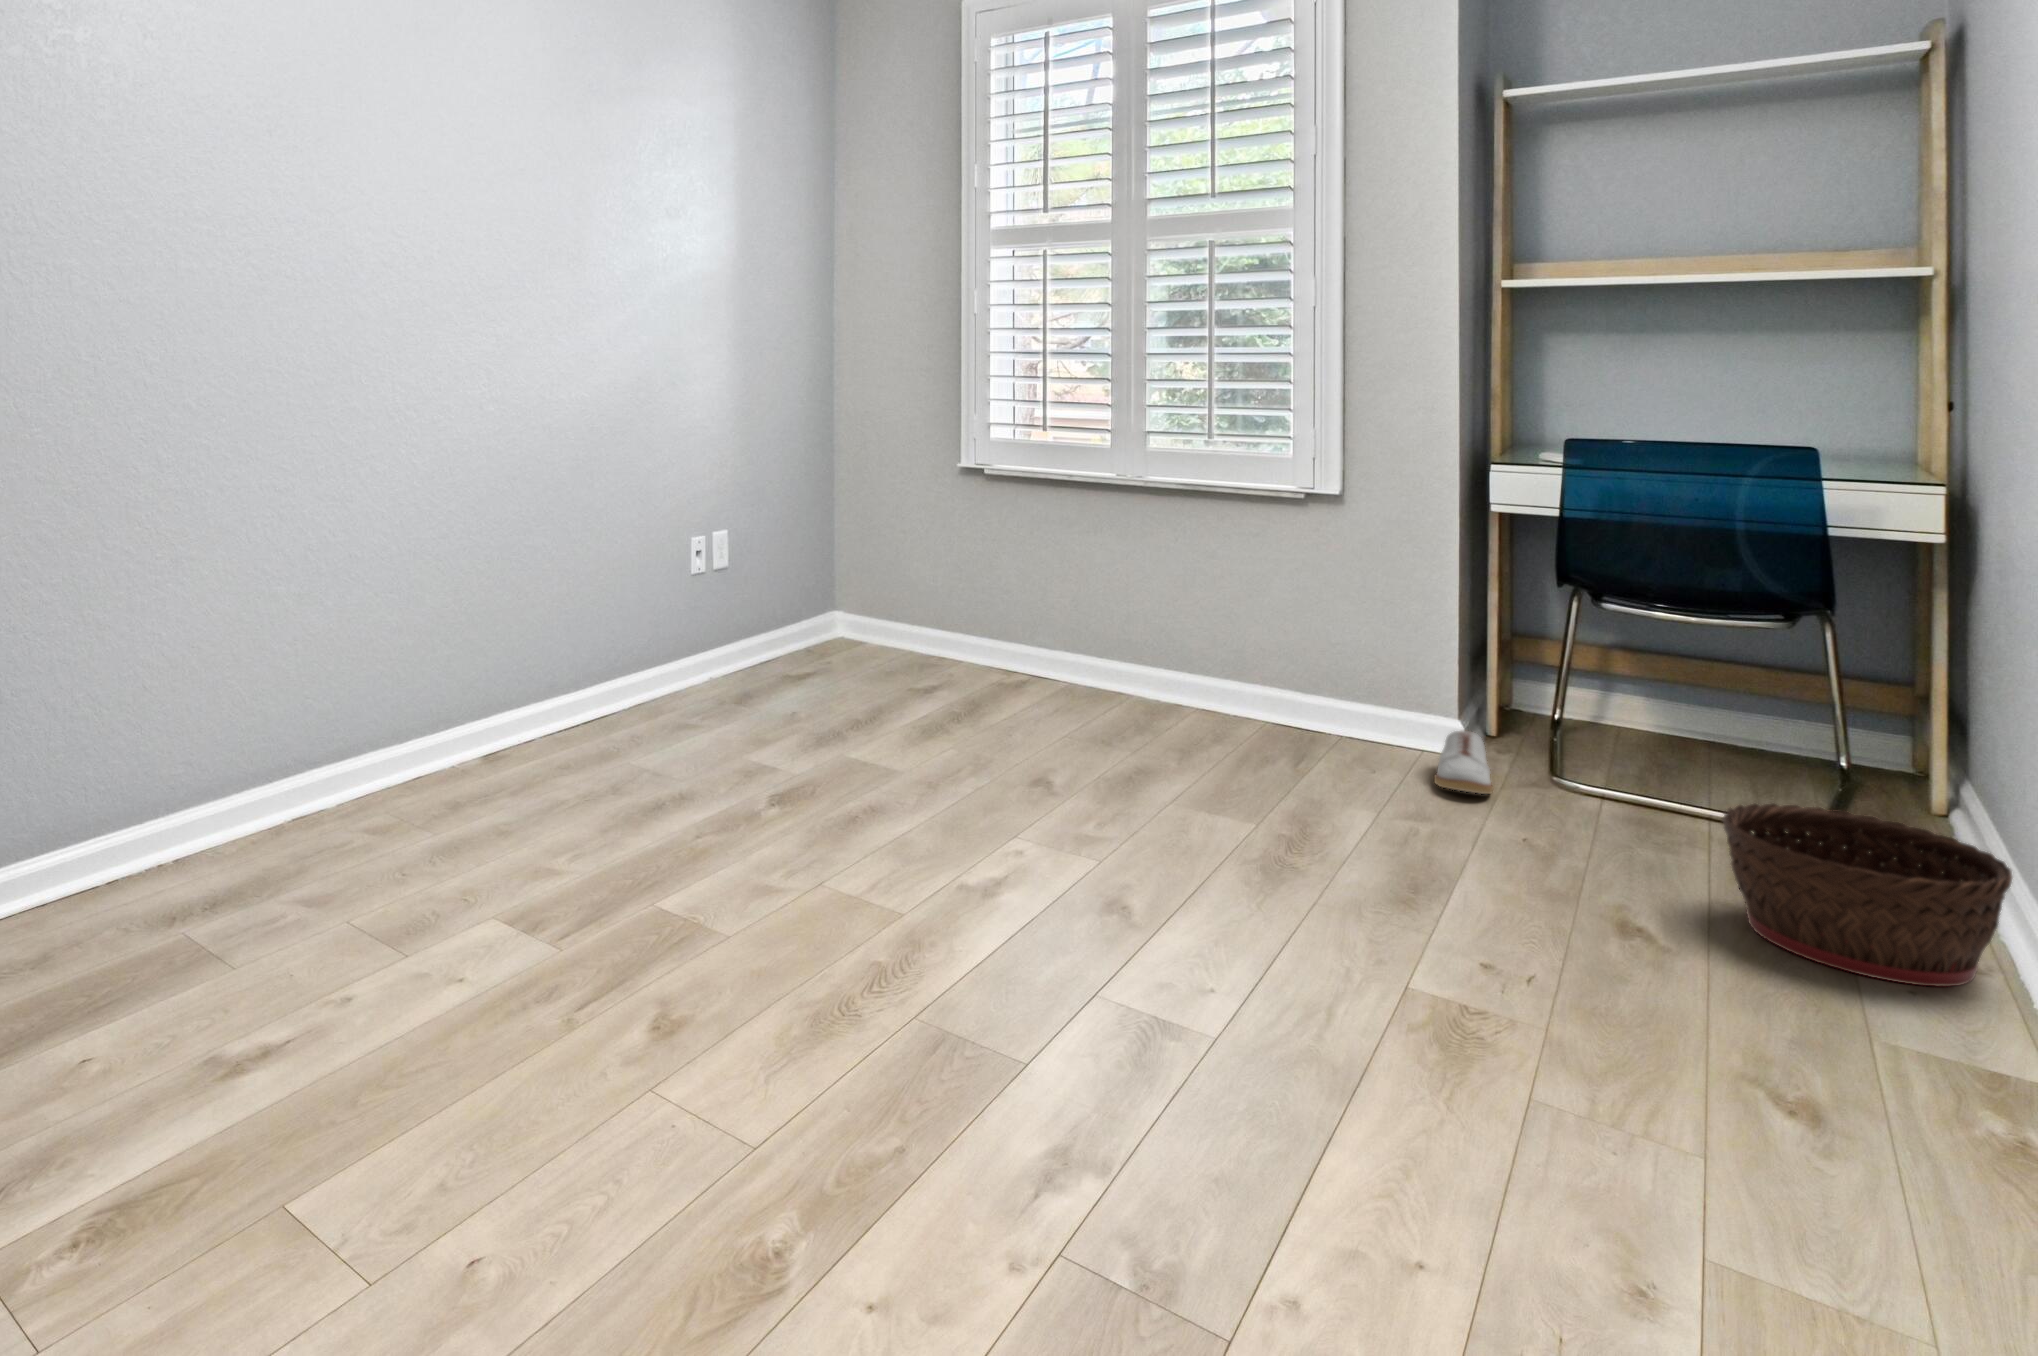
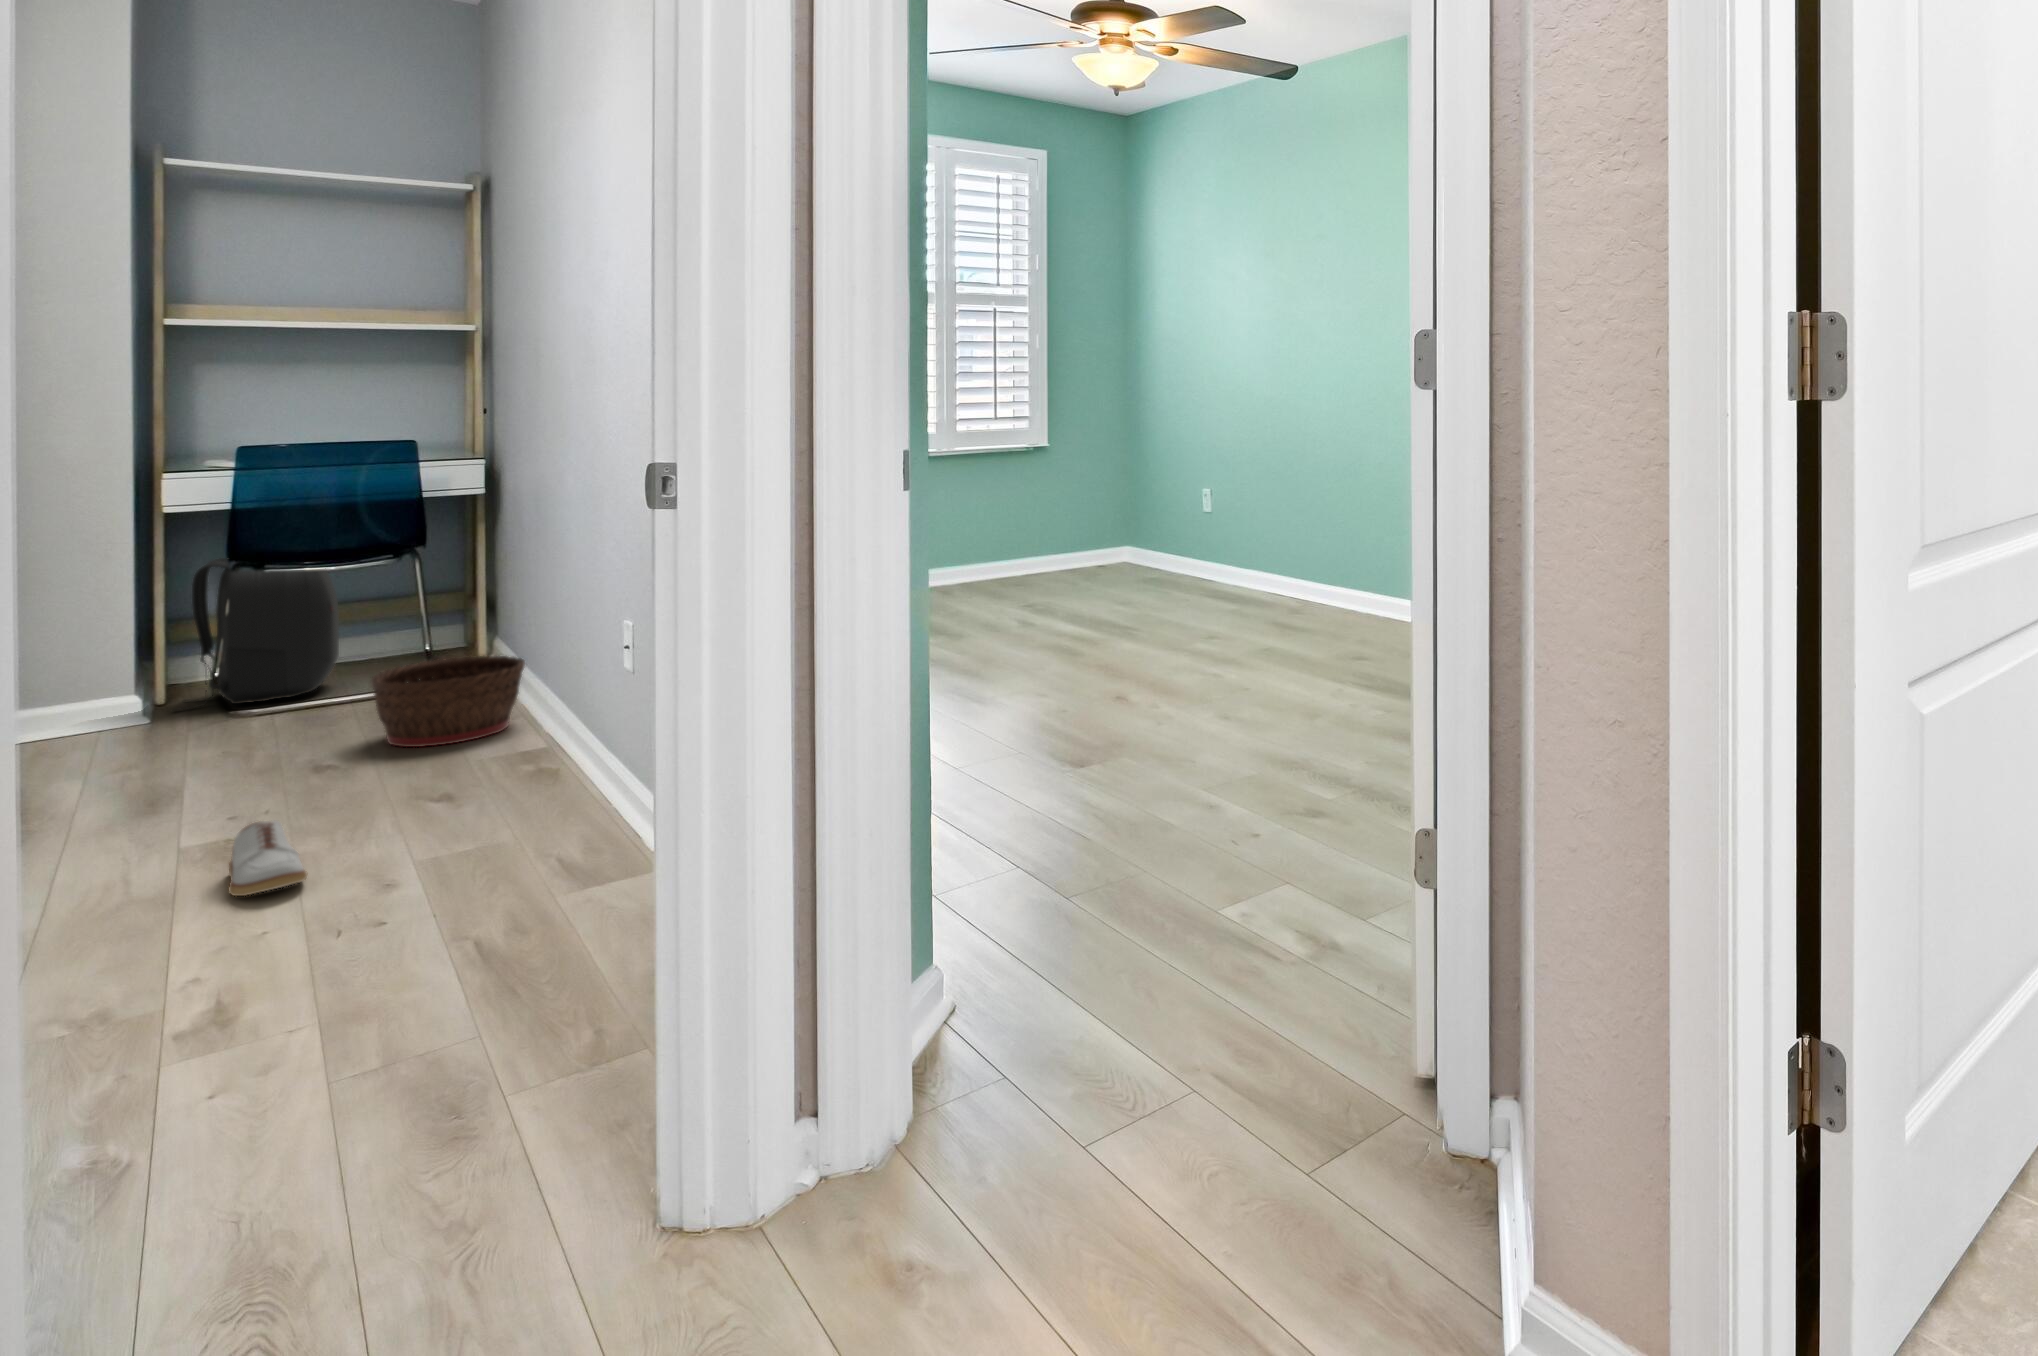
backpack: none [1501,569,1706,777] -> present [192,558,339,704]
shoe: present [1434,731,1493,794] -> present [229,820,307,896]

